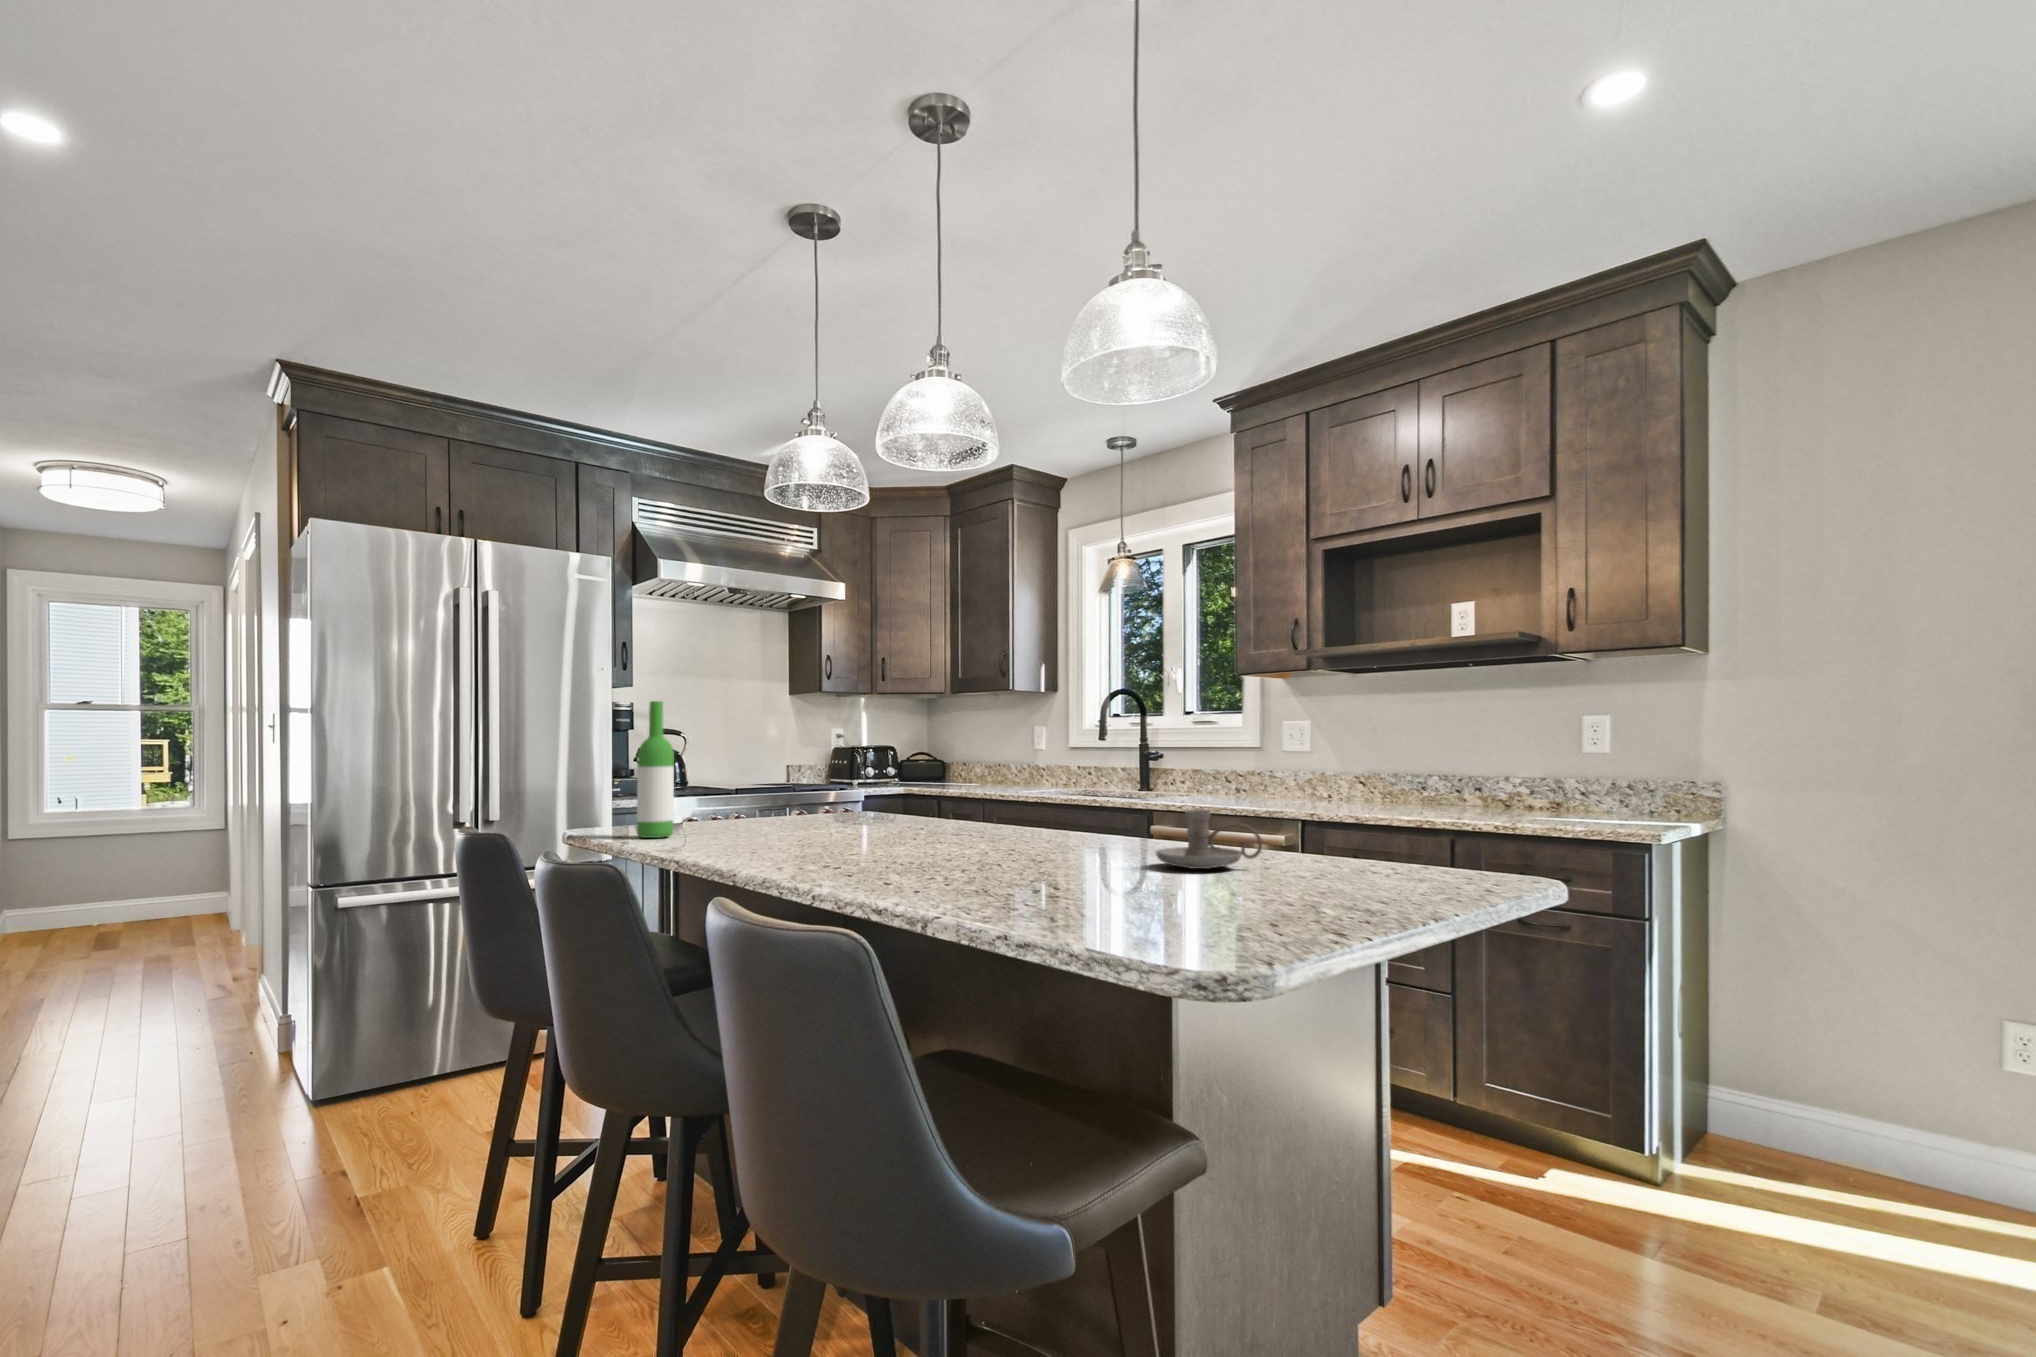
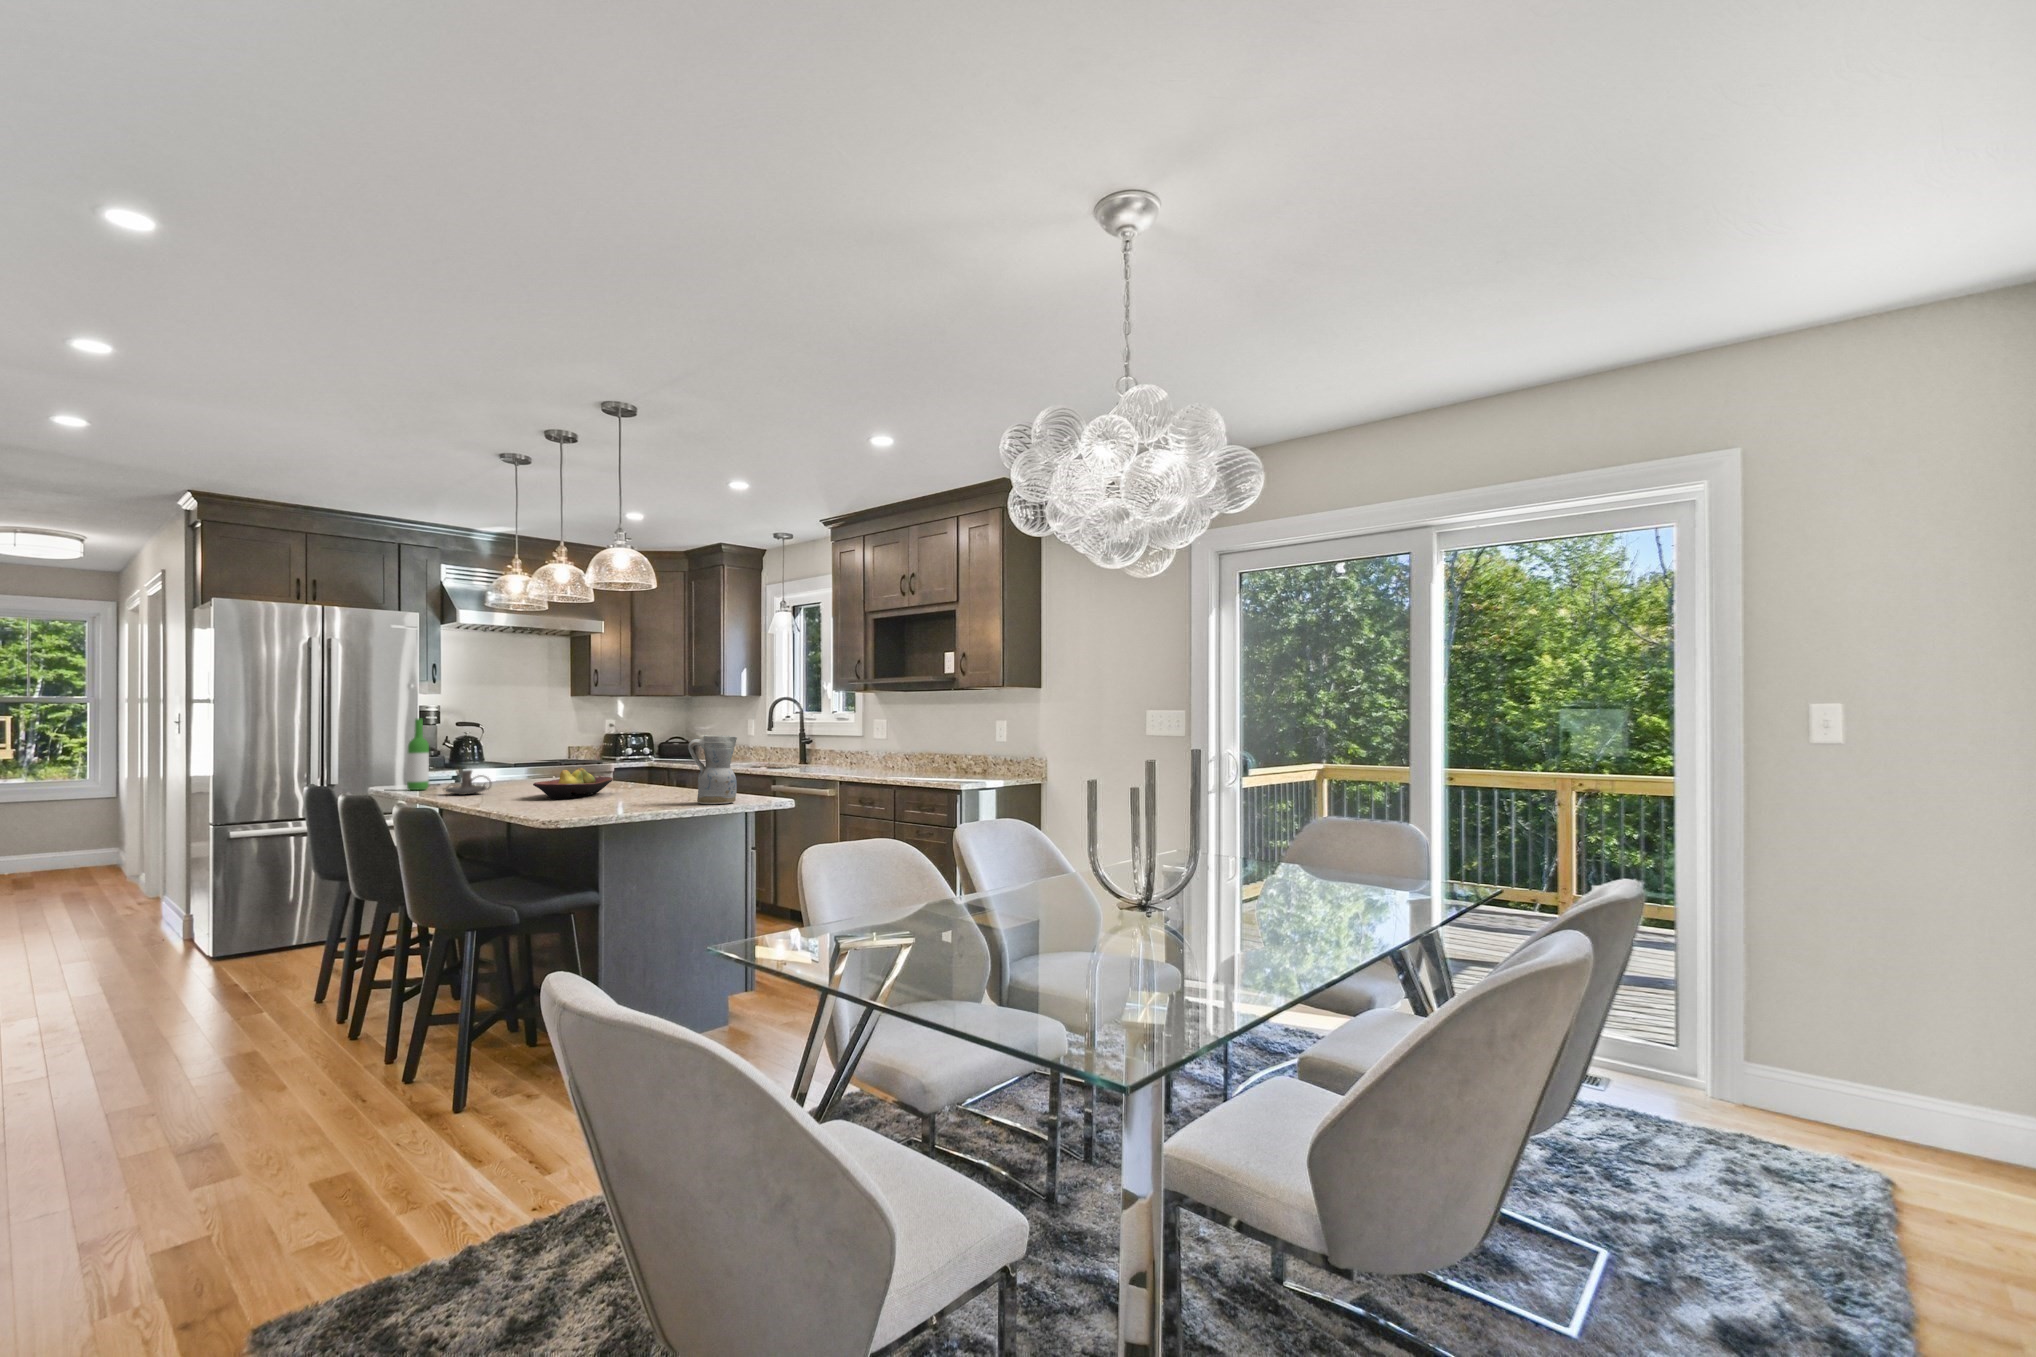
ceramic pitcher: none [1310,720,1422,887] -> present [688,735,737,804]
fruit bowl: none [917,796,1049,865] -> present [533,768,613,799]
candle holder: present [1156,810,1262,869] -> present [445,770,491,795]

